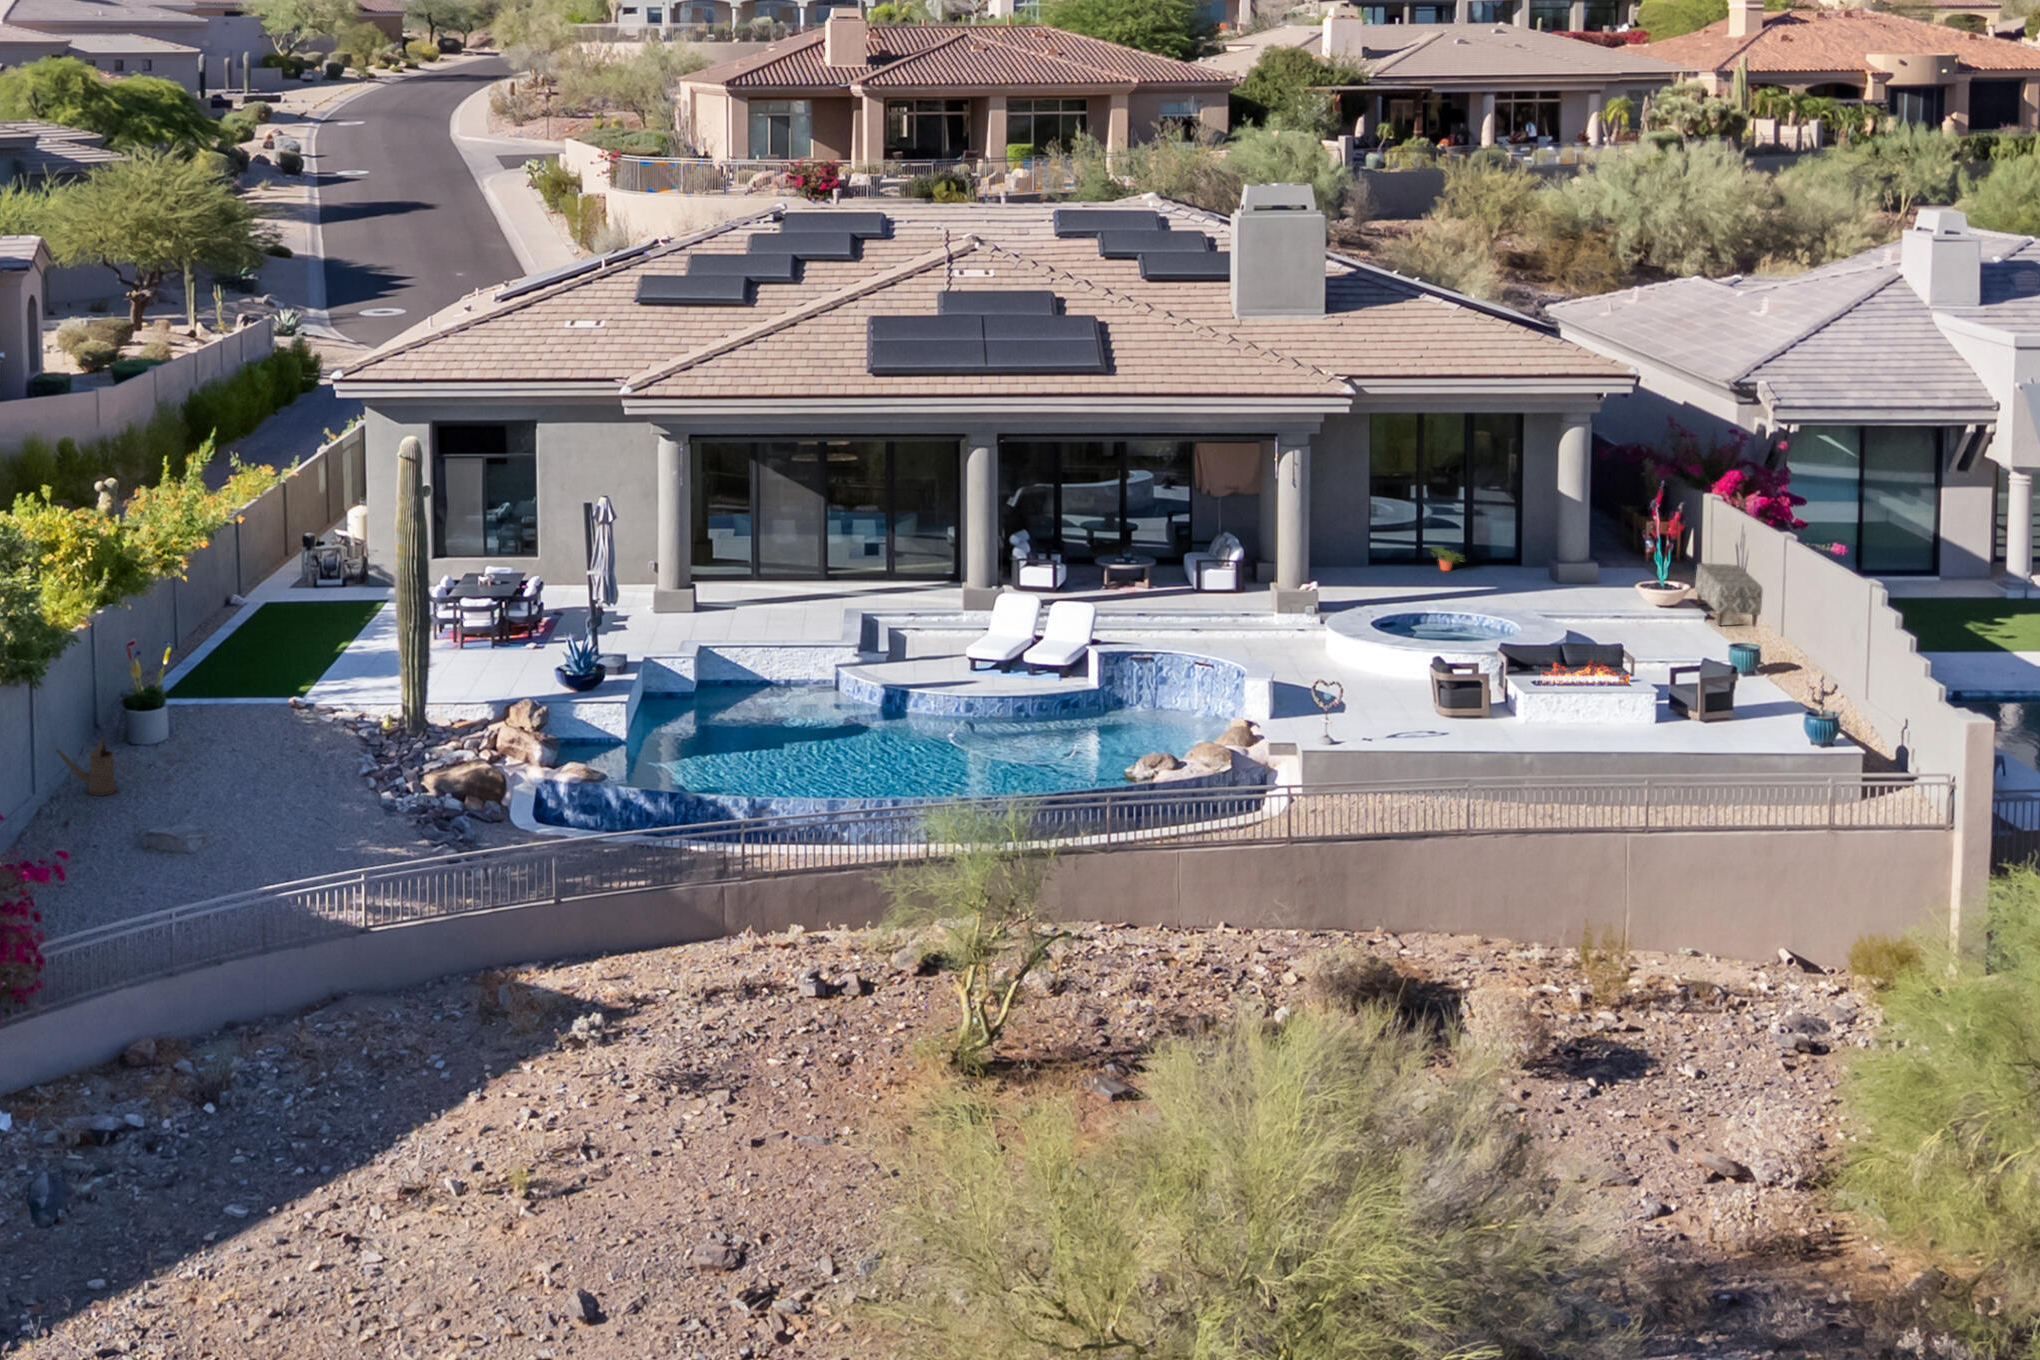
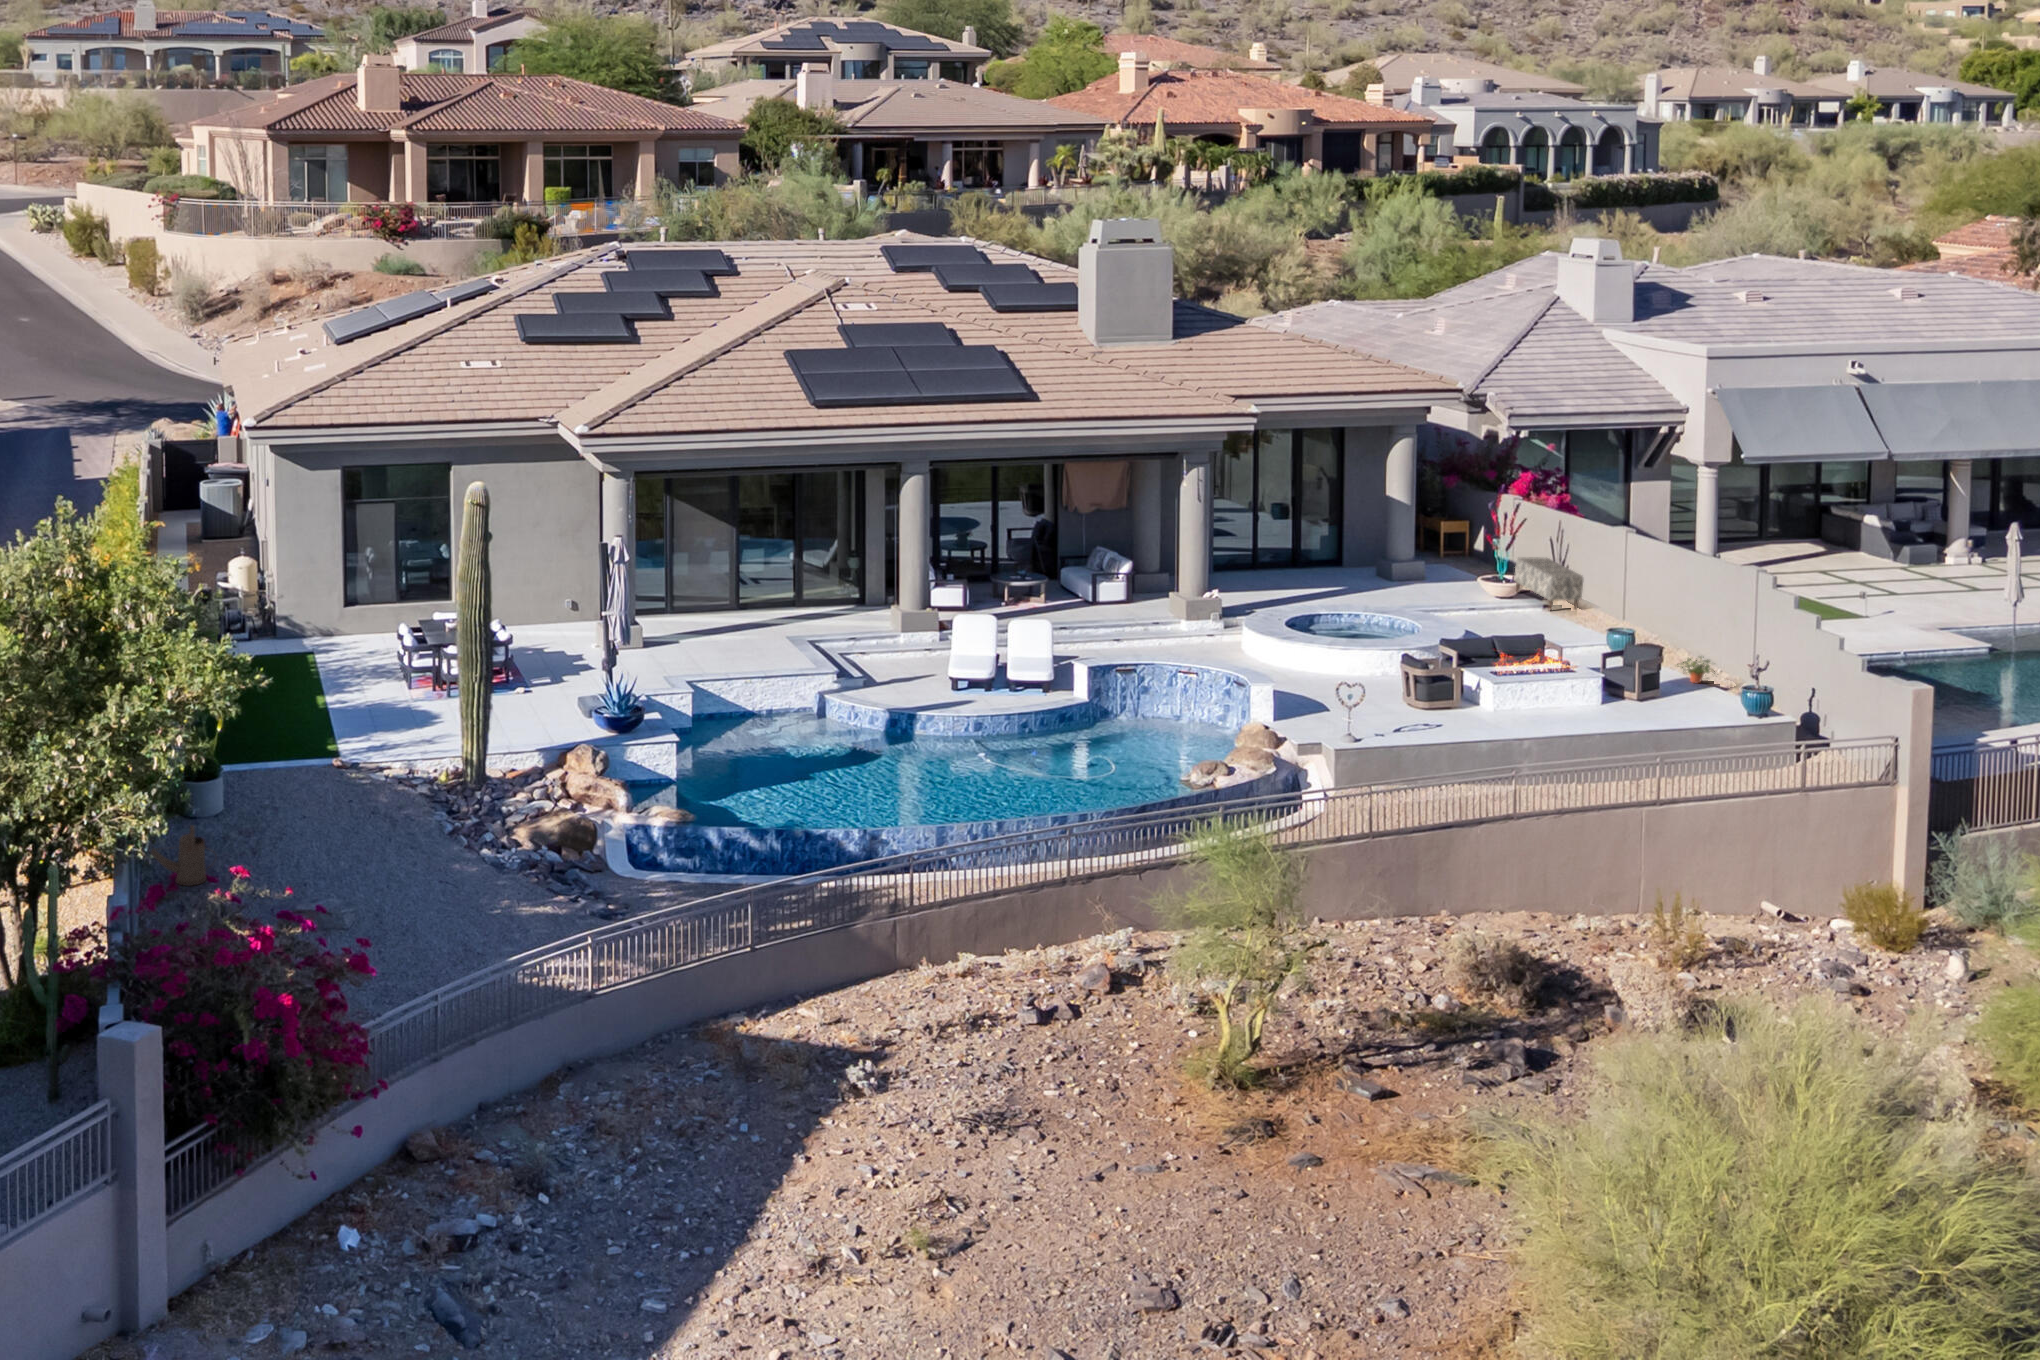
potted plant: present [1431,547,1463,571] -> present [1677,657,1715,683]

